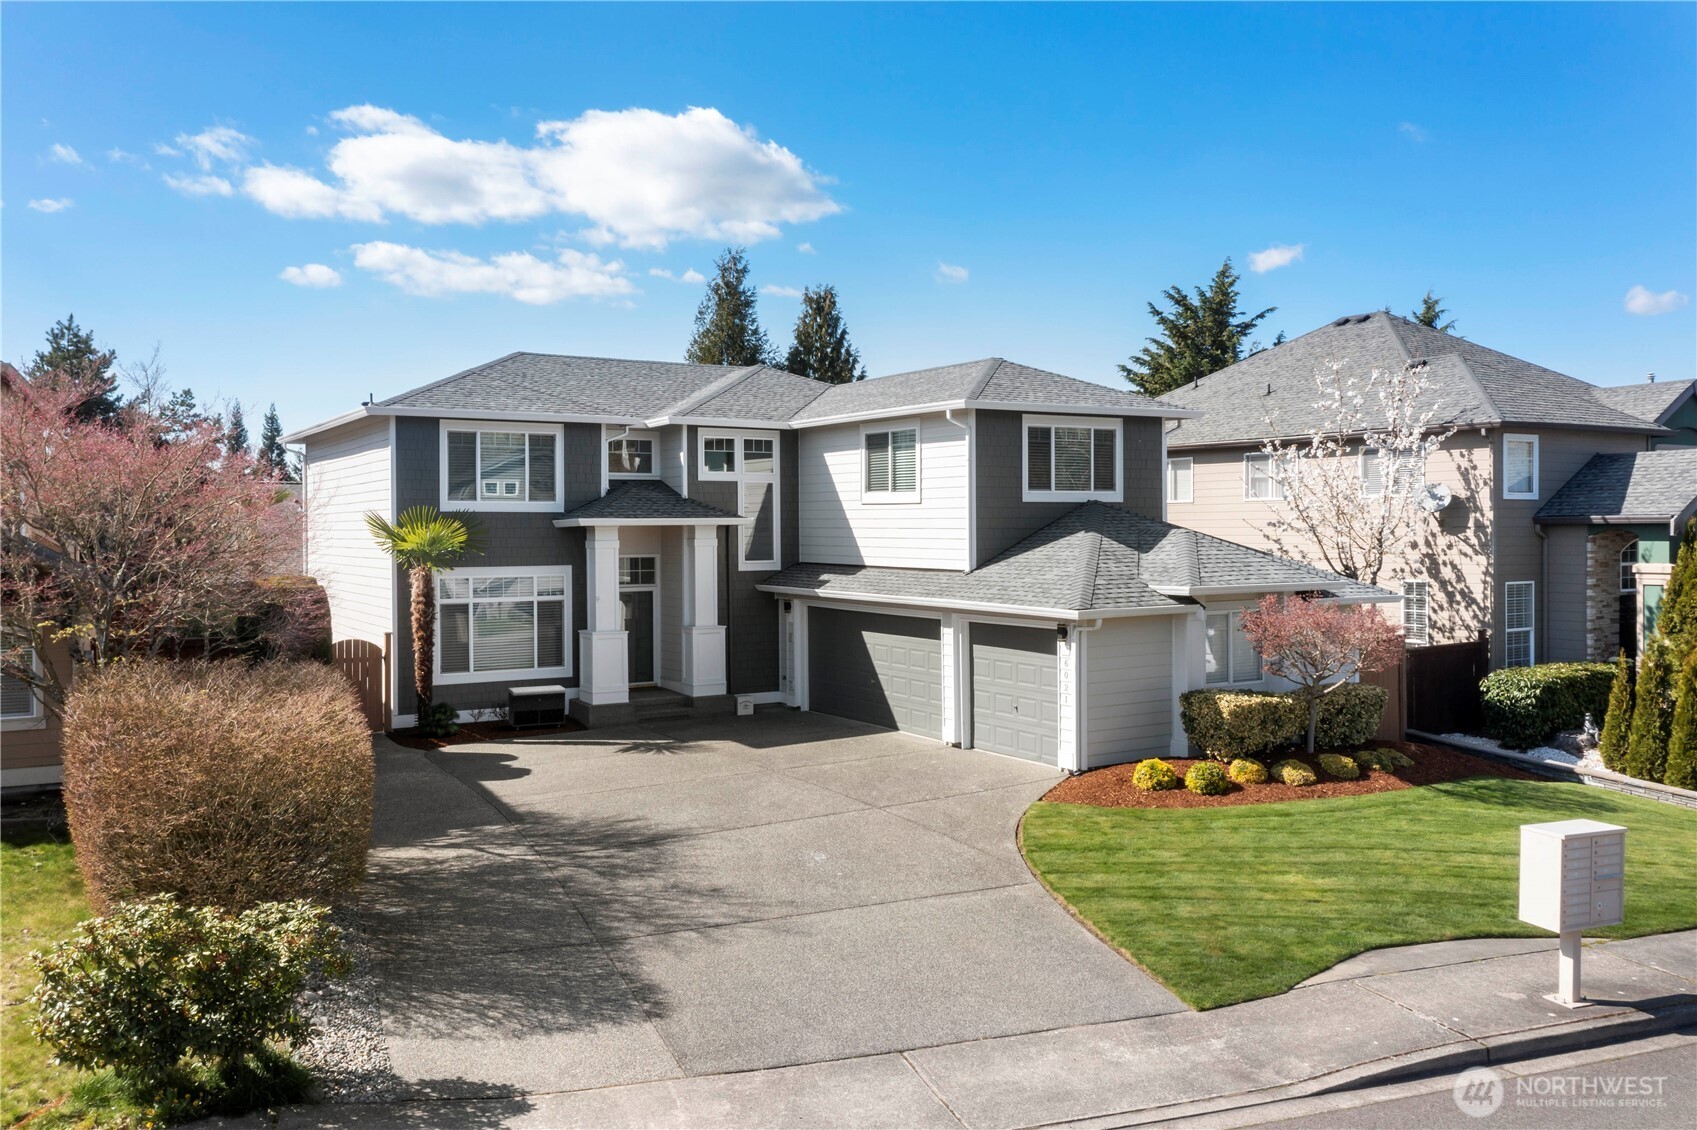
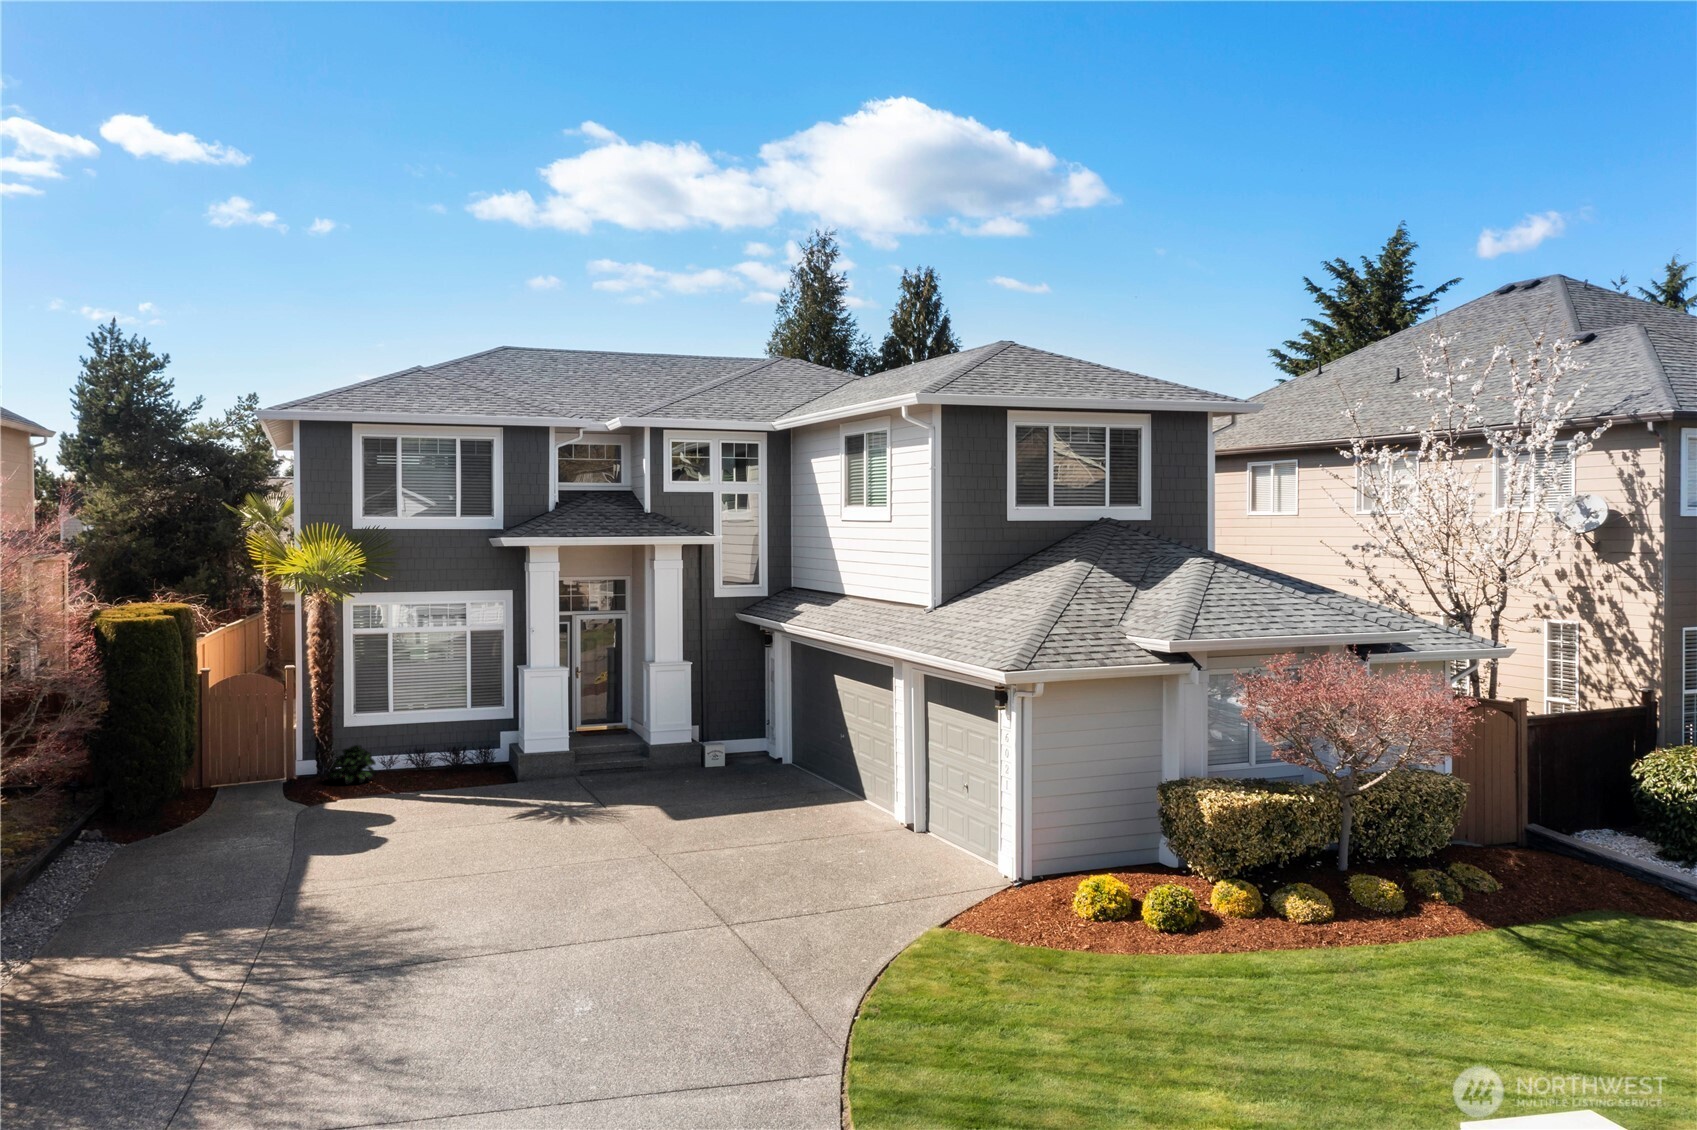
storage bench: present [508,685,566,730] -> none [433,728,494,778]

